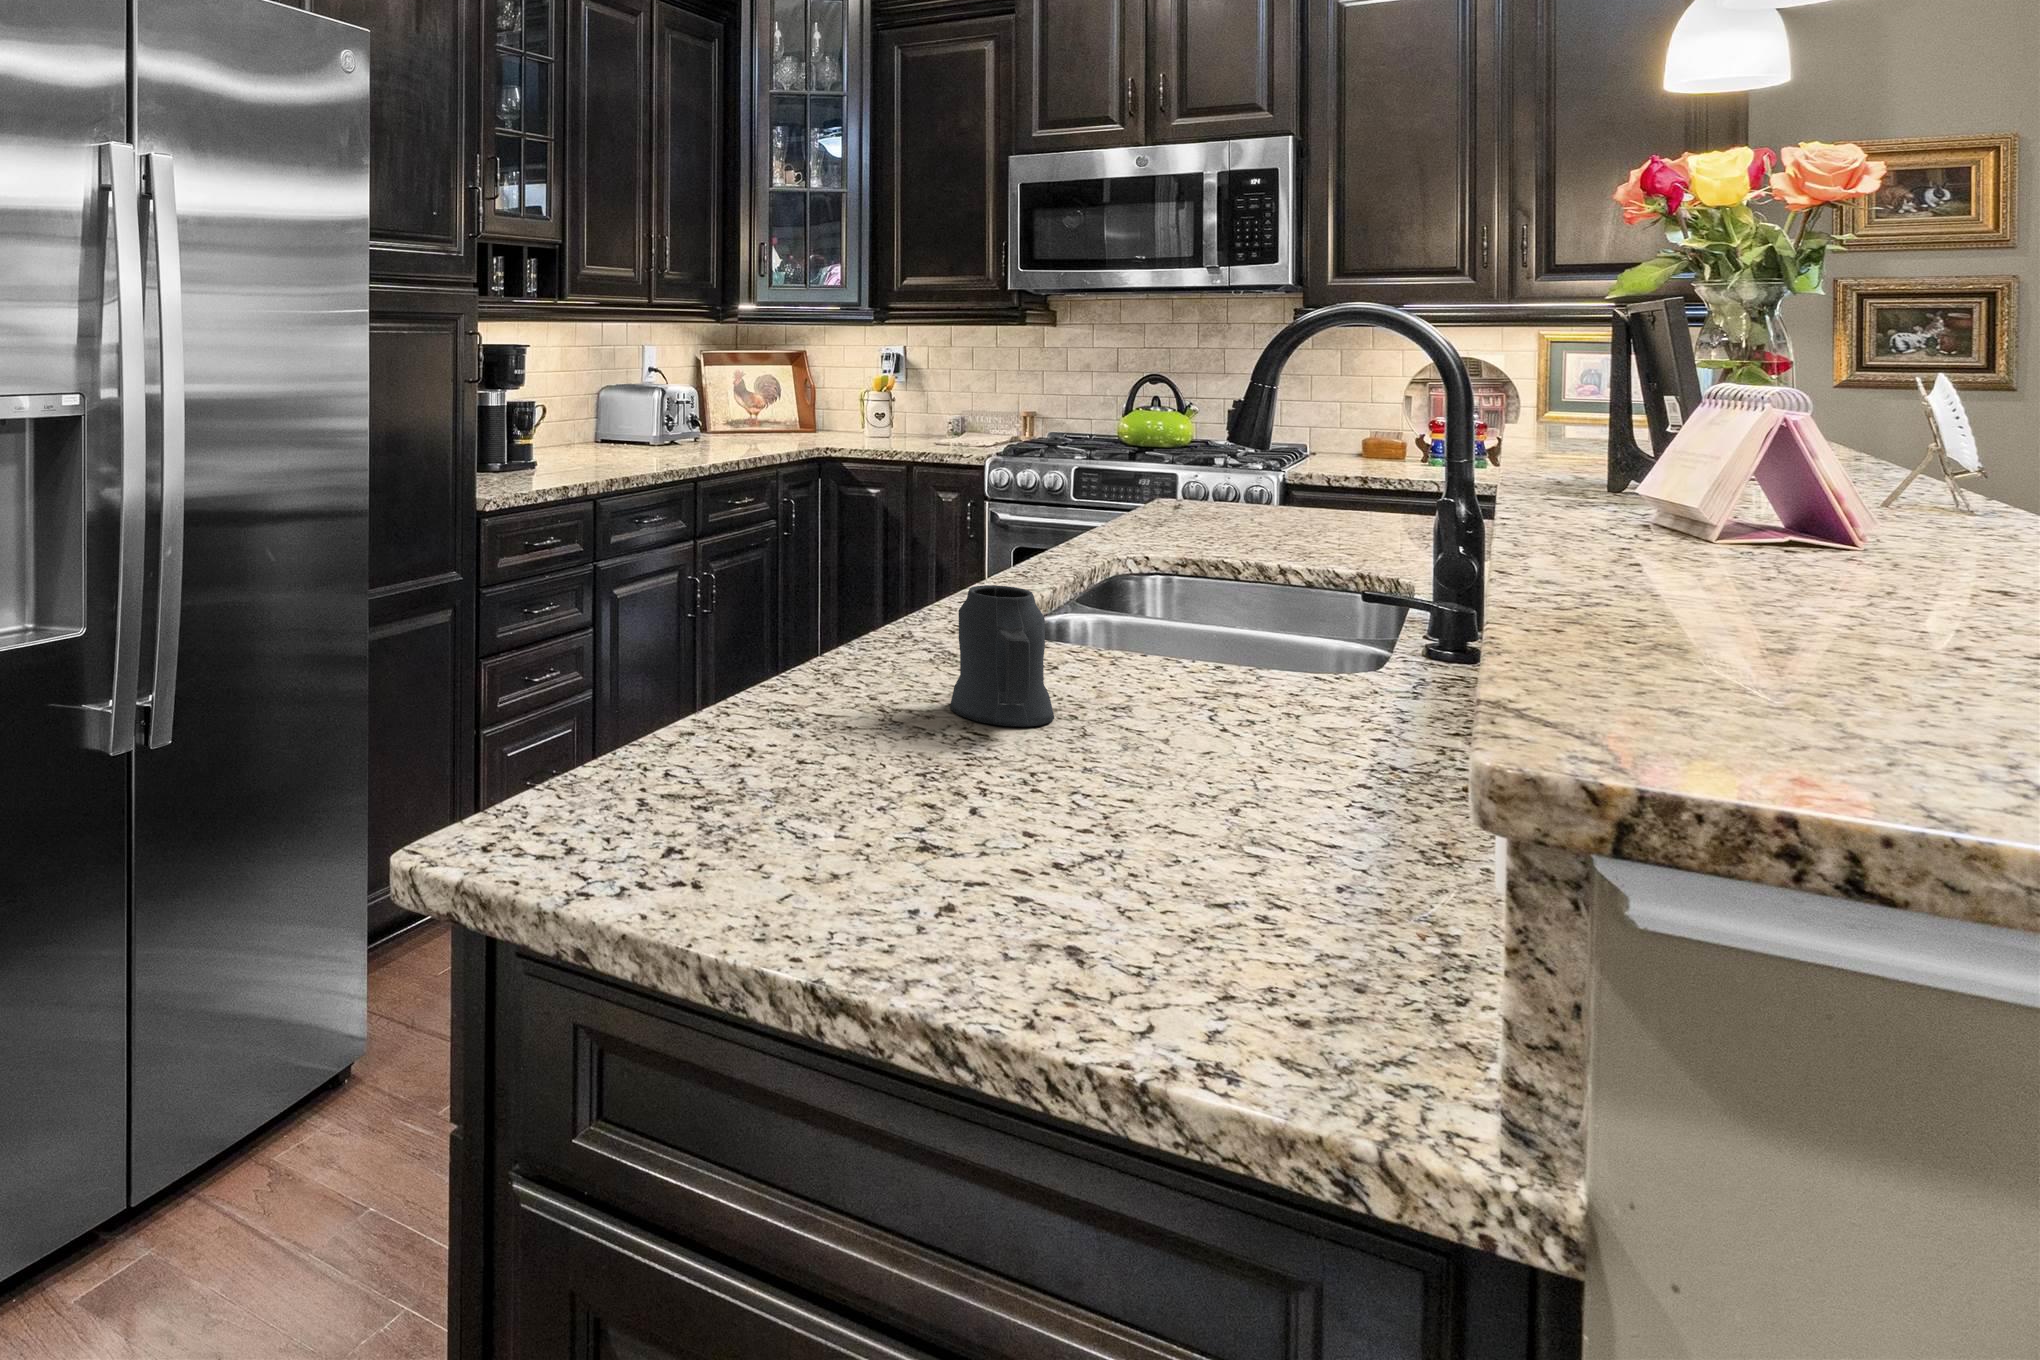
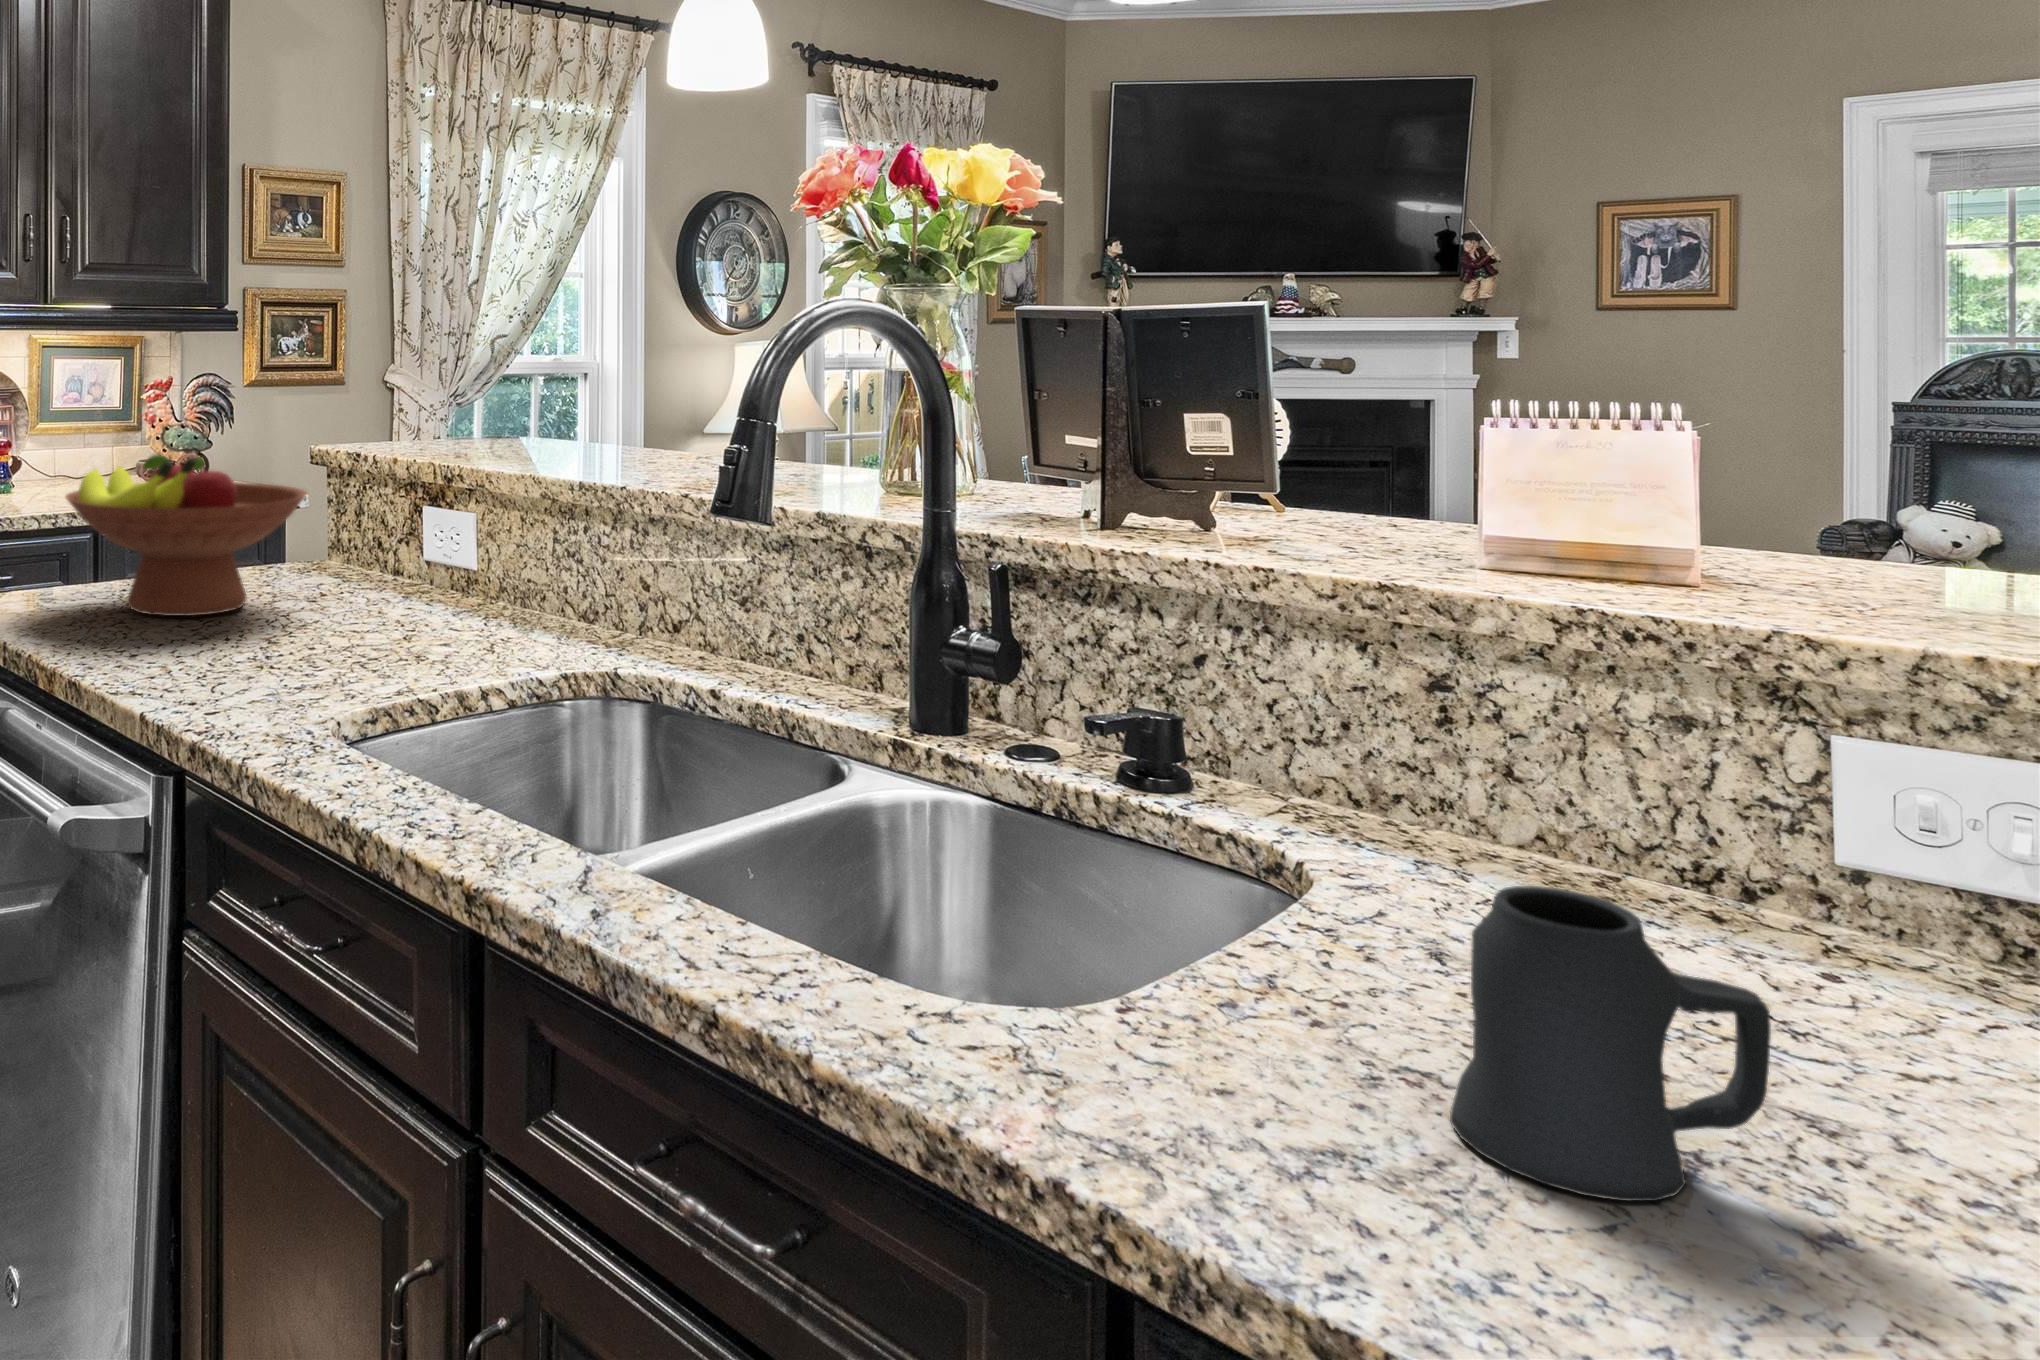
fruit bowl: none [1182,408,1378,521] -> present [66,455,307,616]

